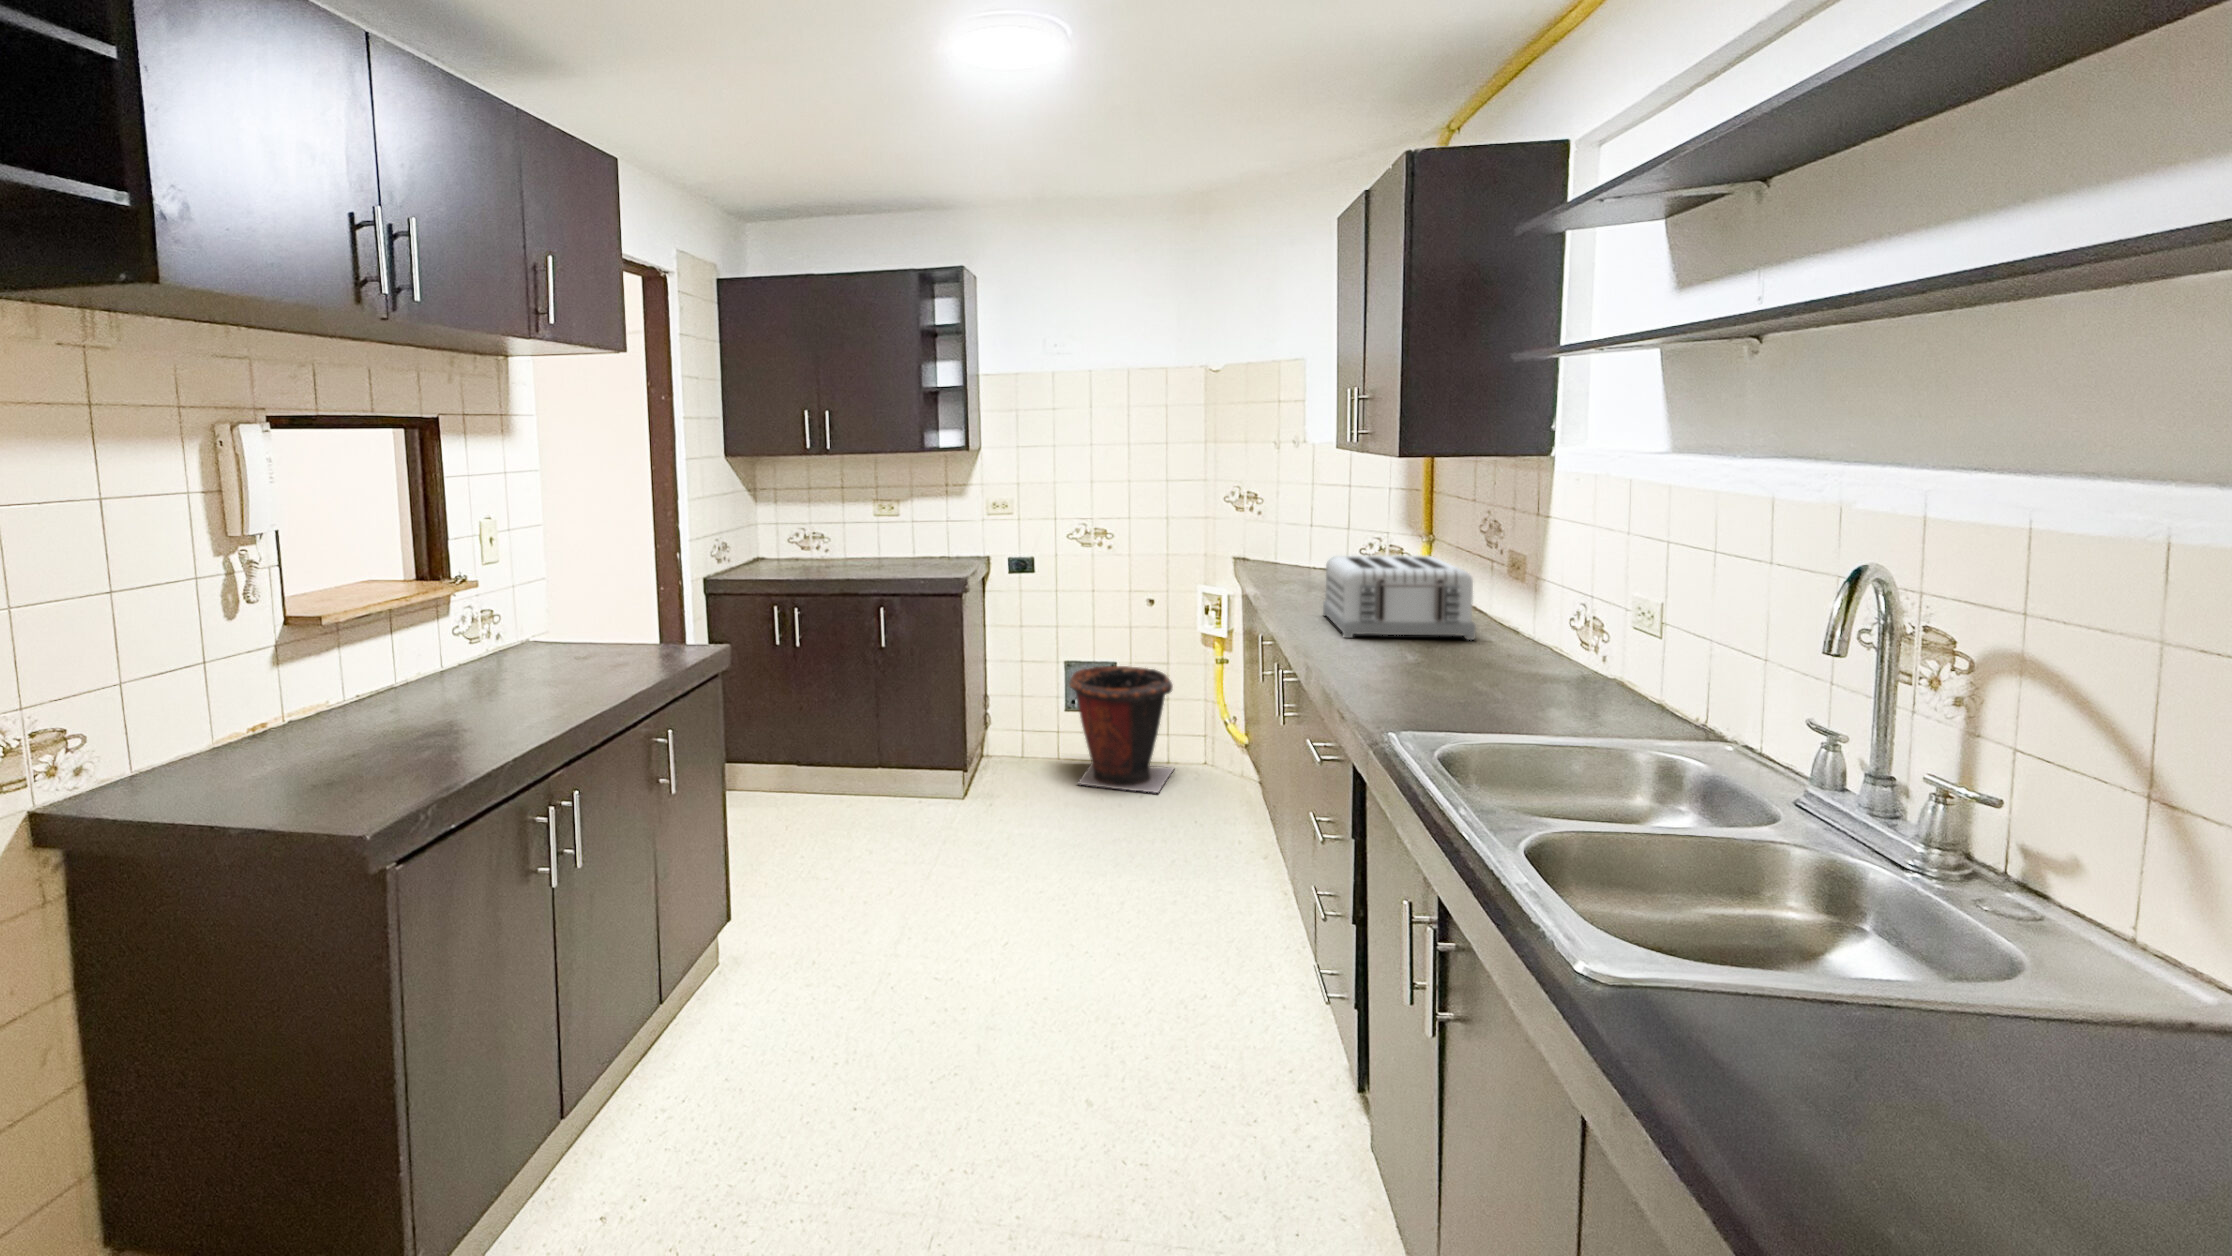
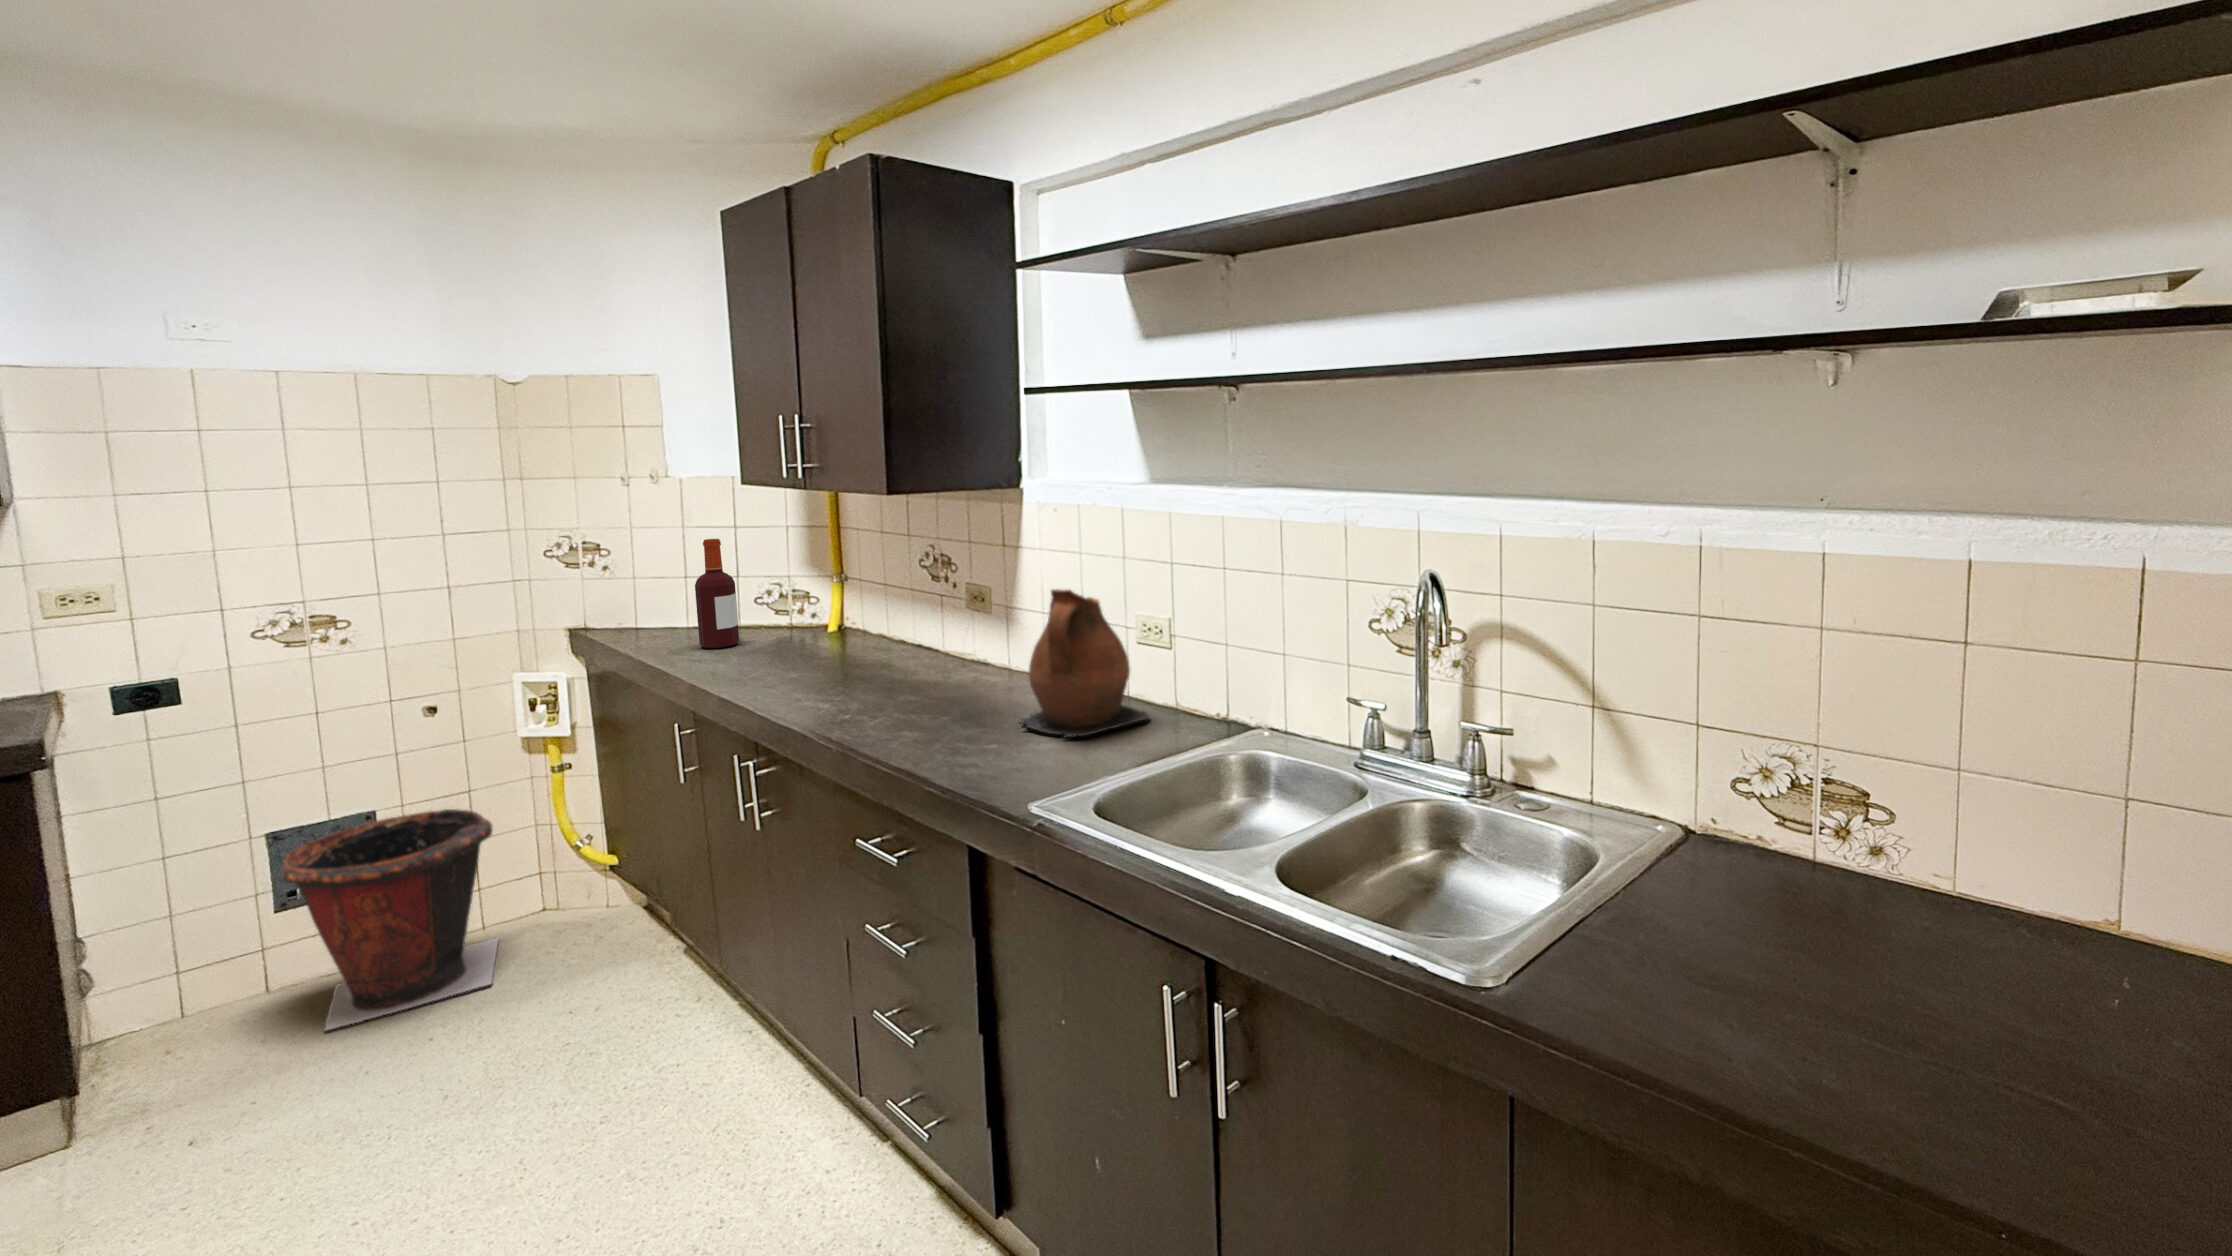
bottle: none [1304,494,1334,584] -> present [695,539,739,648]
ceramic pitcher: none [1467,553,1615,707] -> present [1022,589,1149,738]
toaster: present [1323,555,1476,640] -> none [775,598,965,708]

